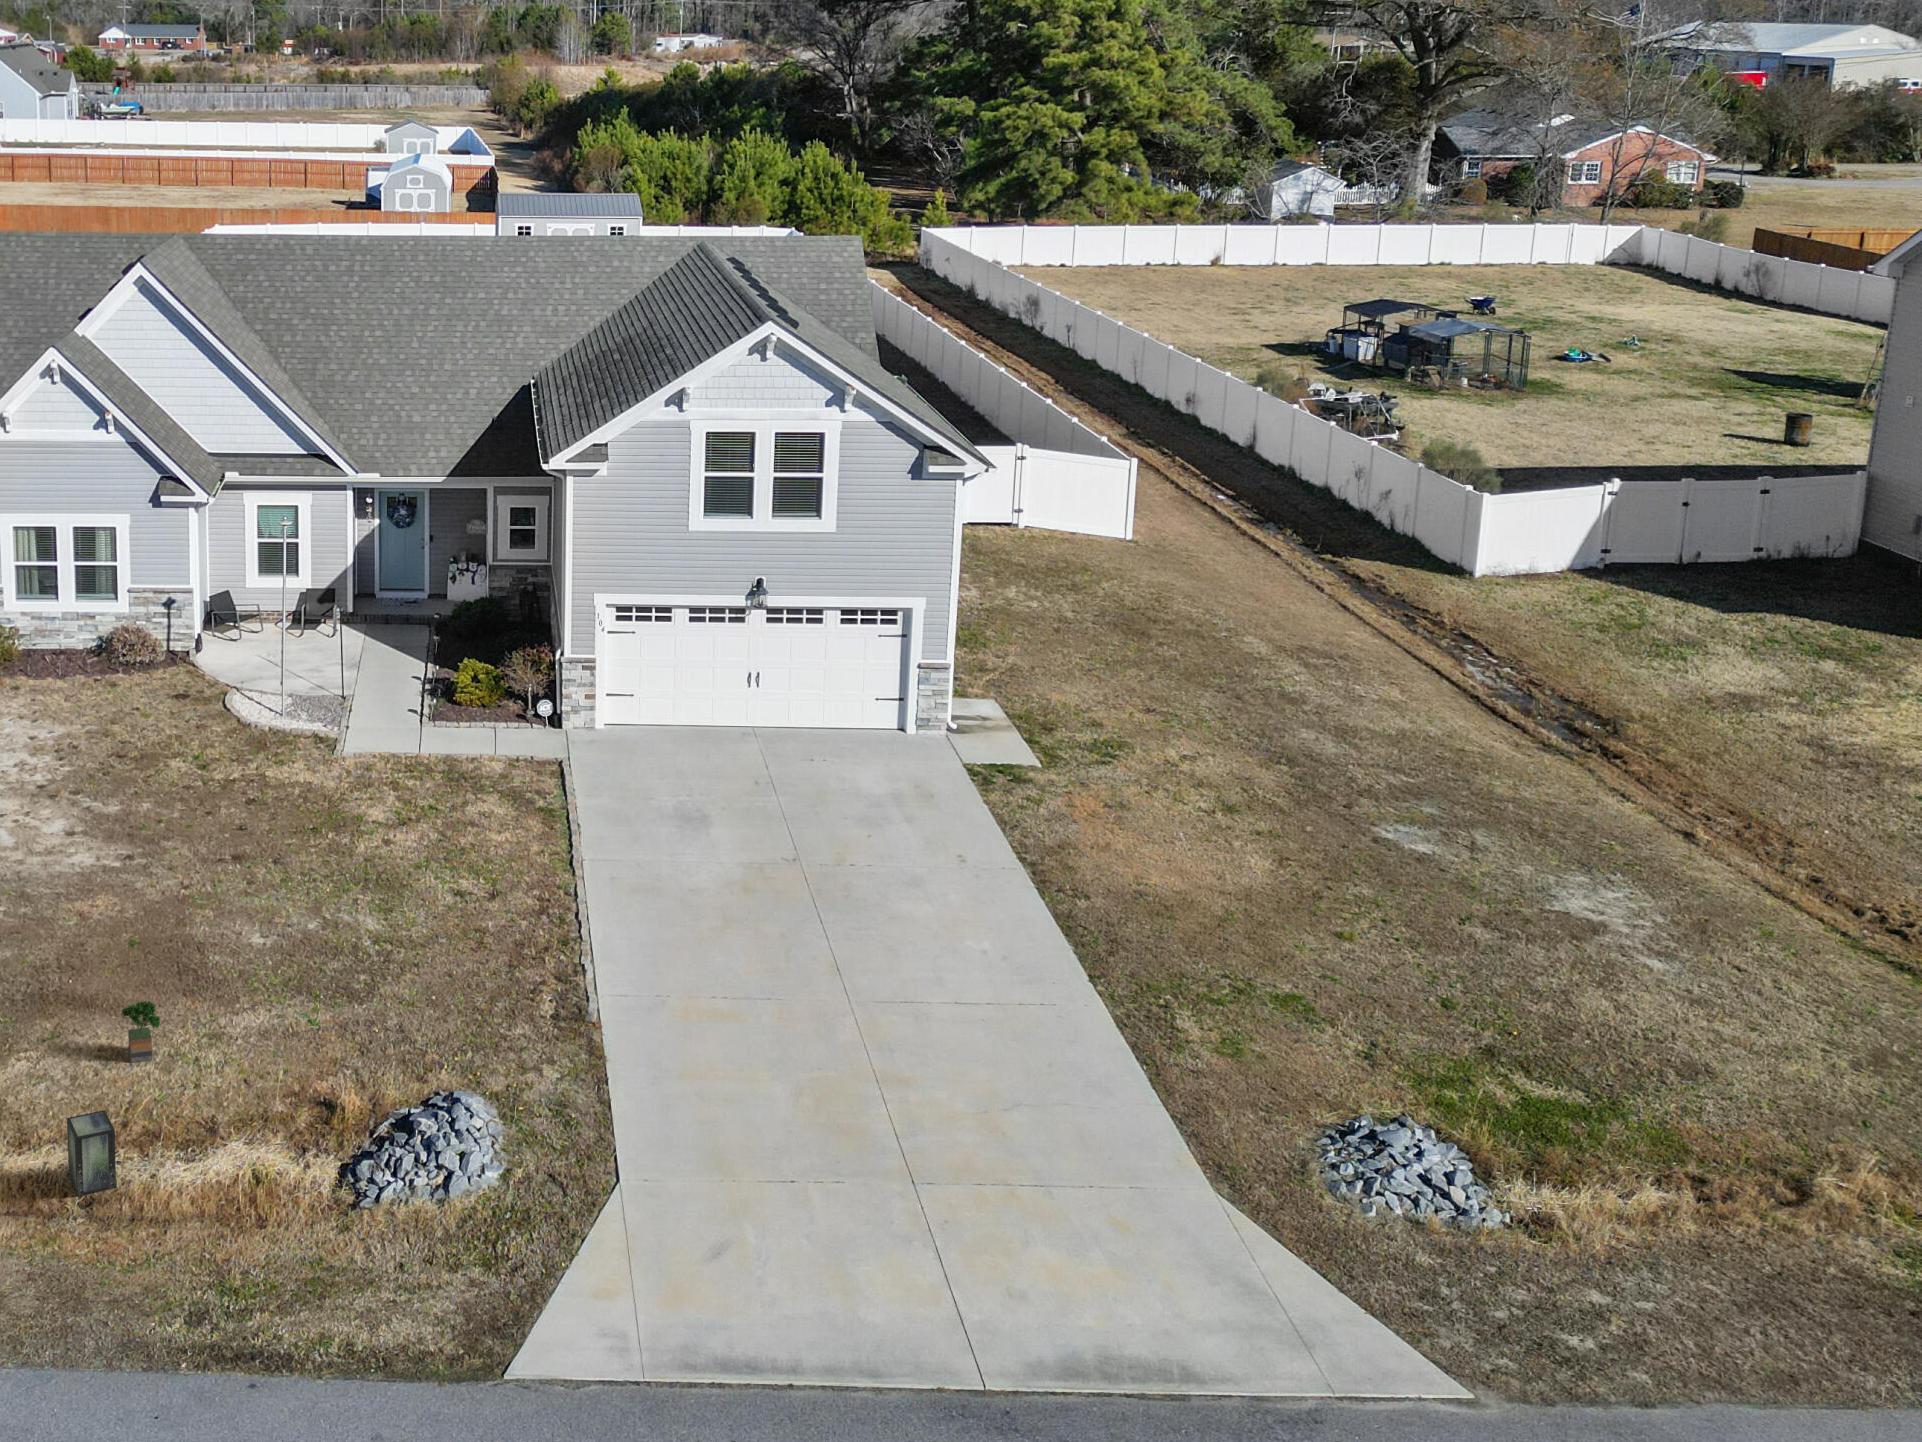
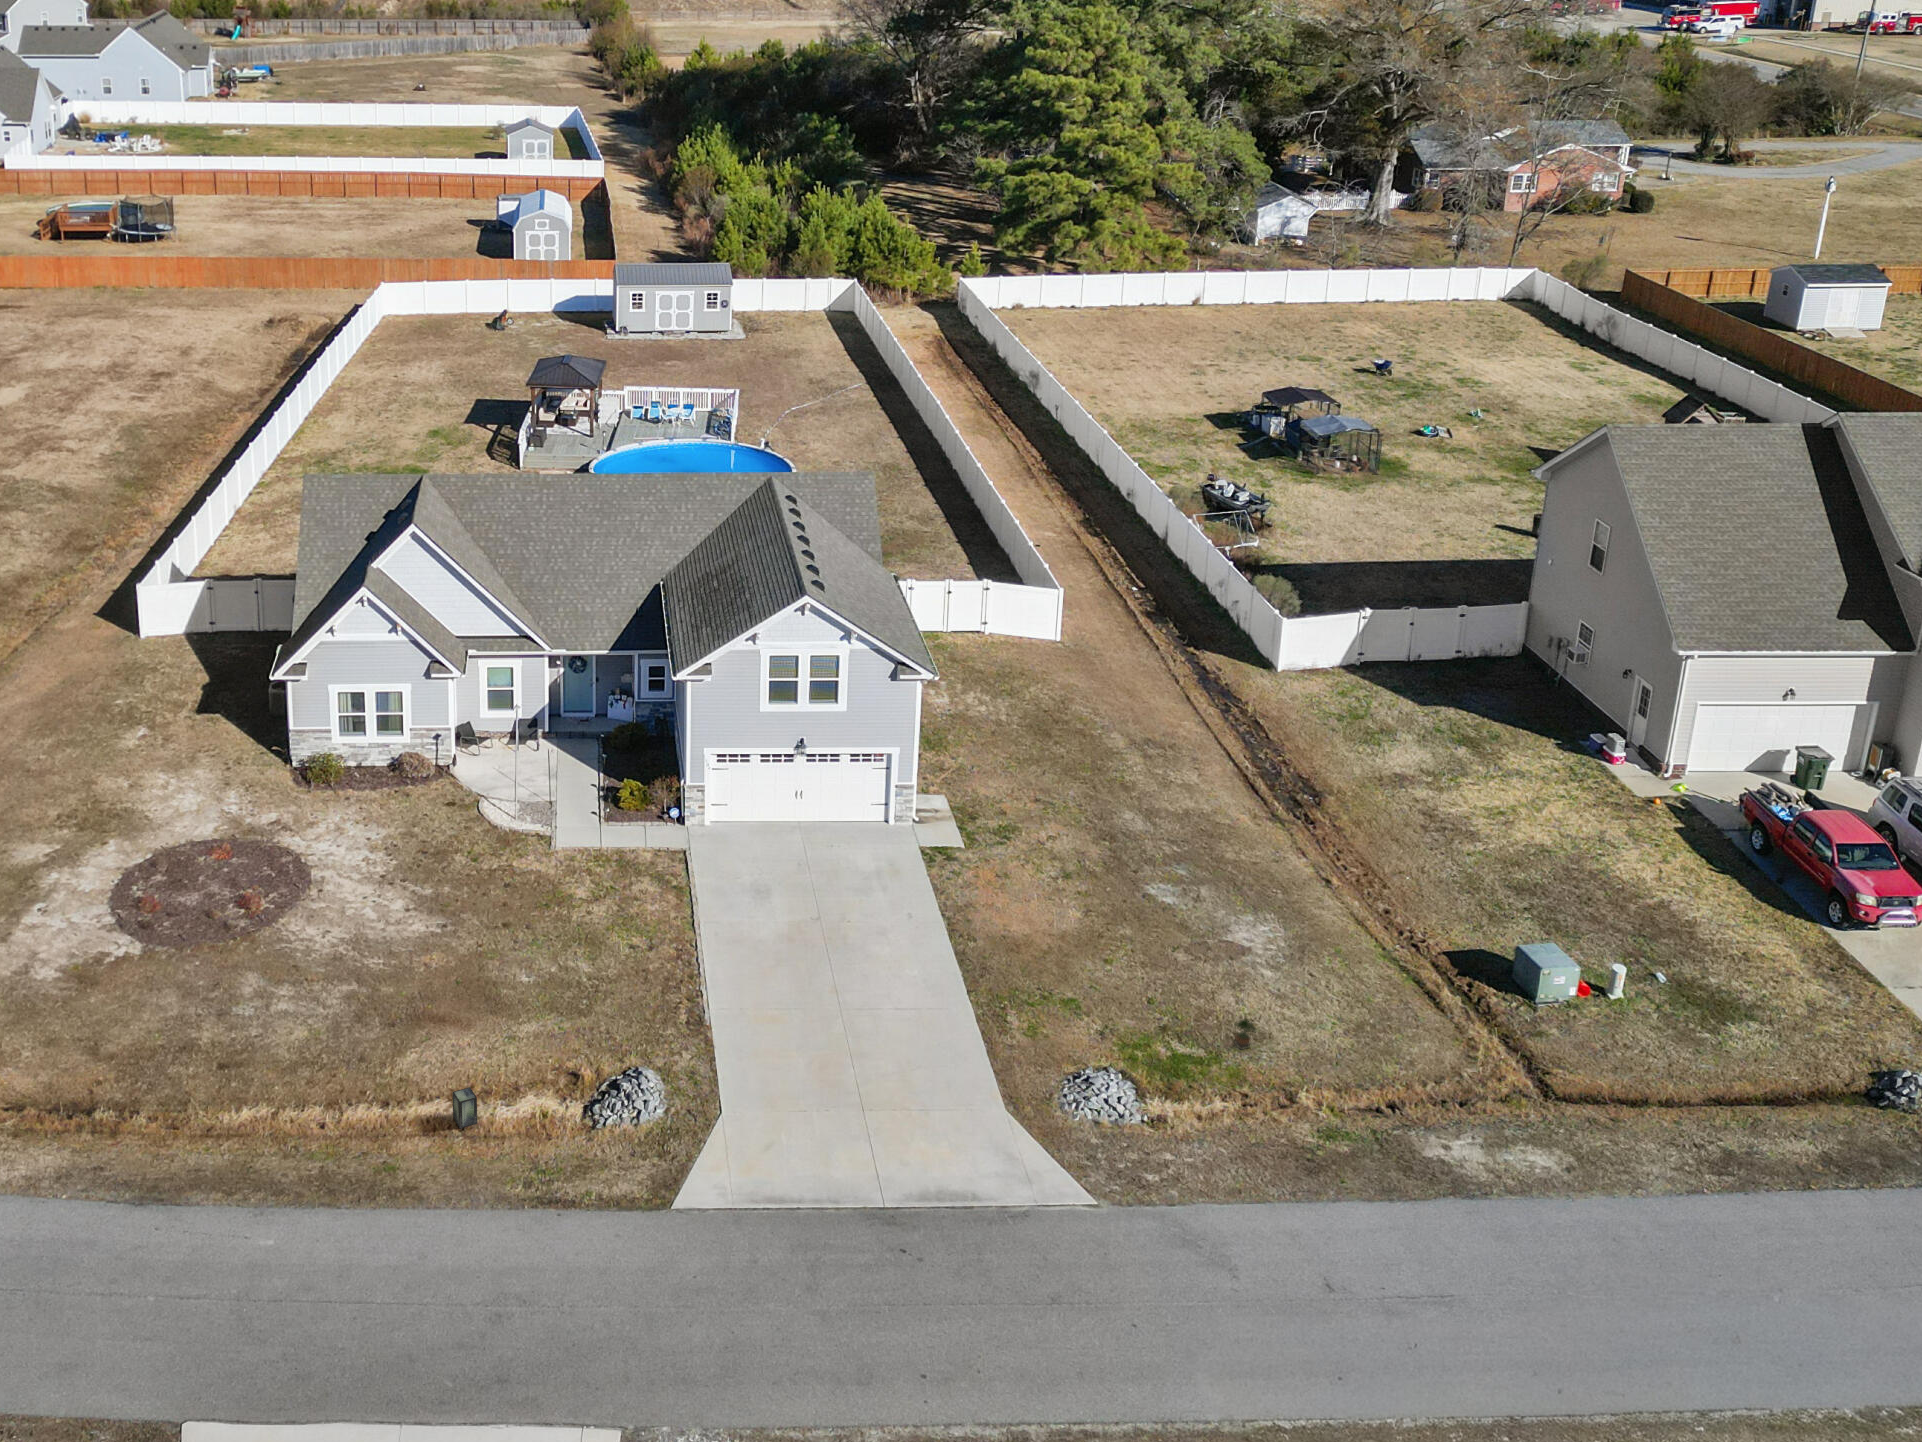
potted tree: present [121,1001,160,1063] -> present [1234,1019,1257,1049]

